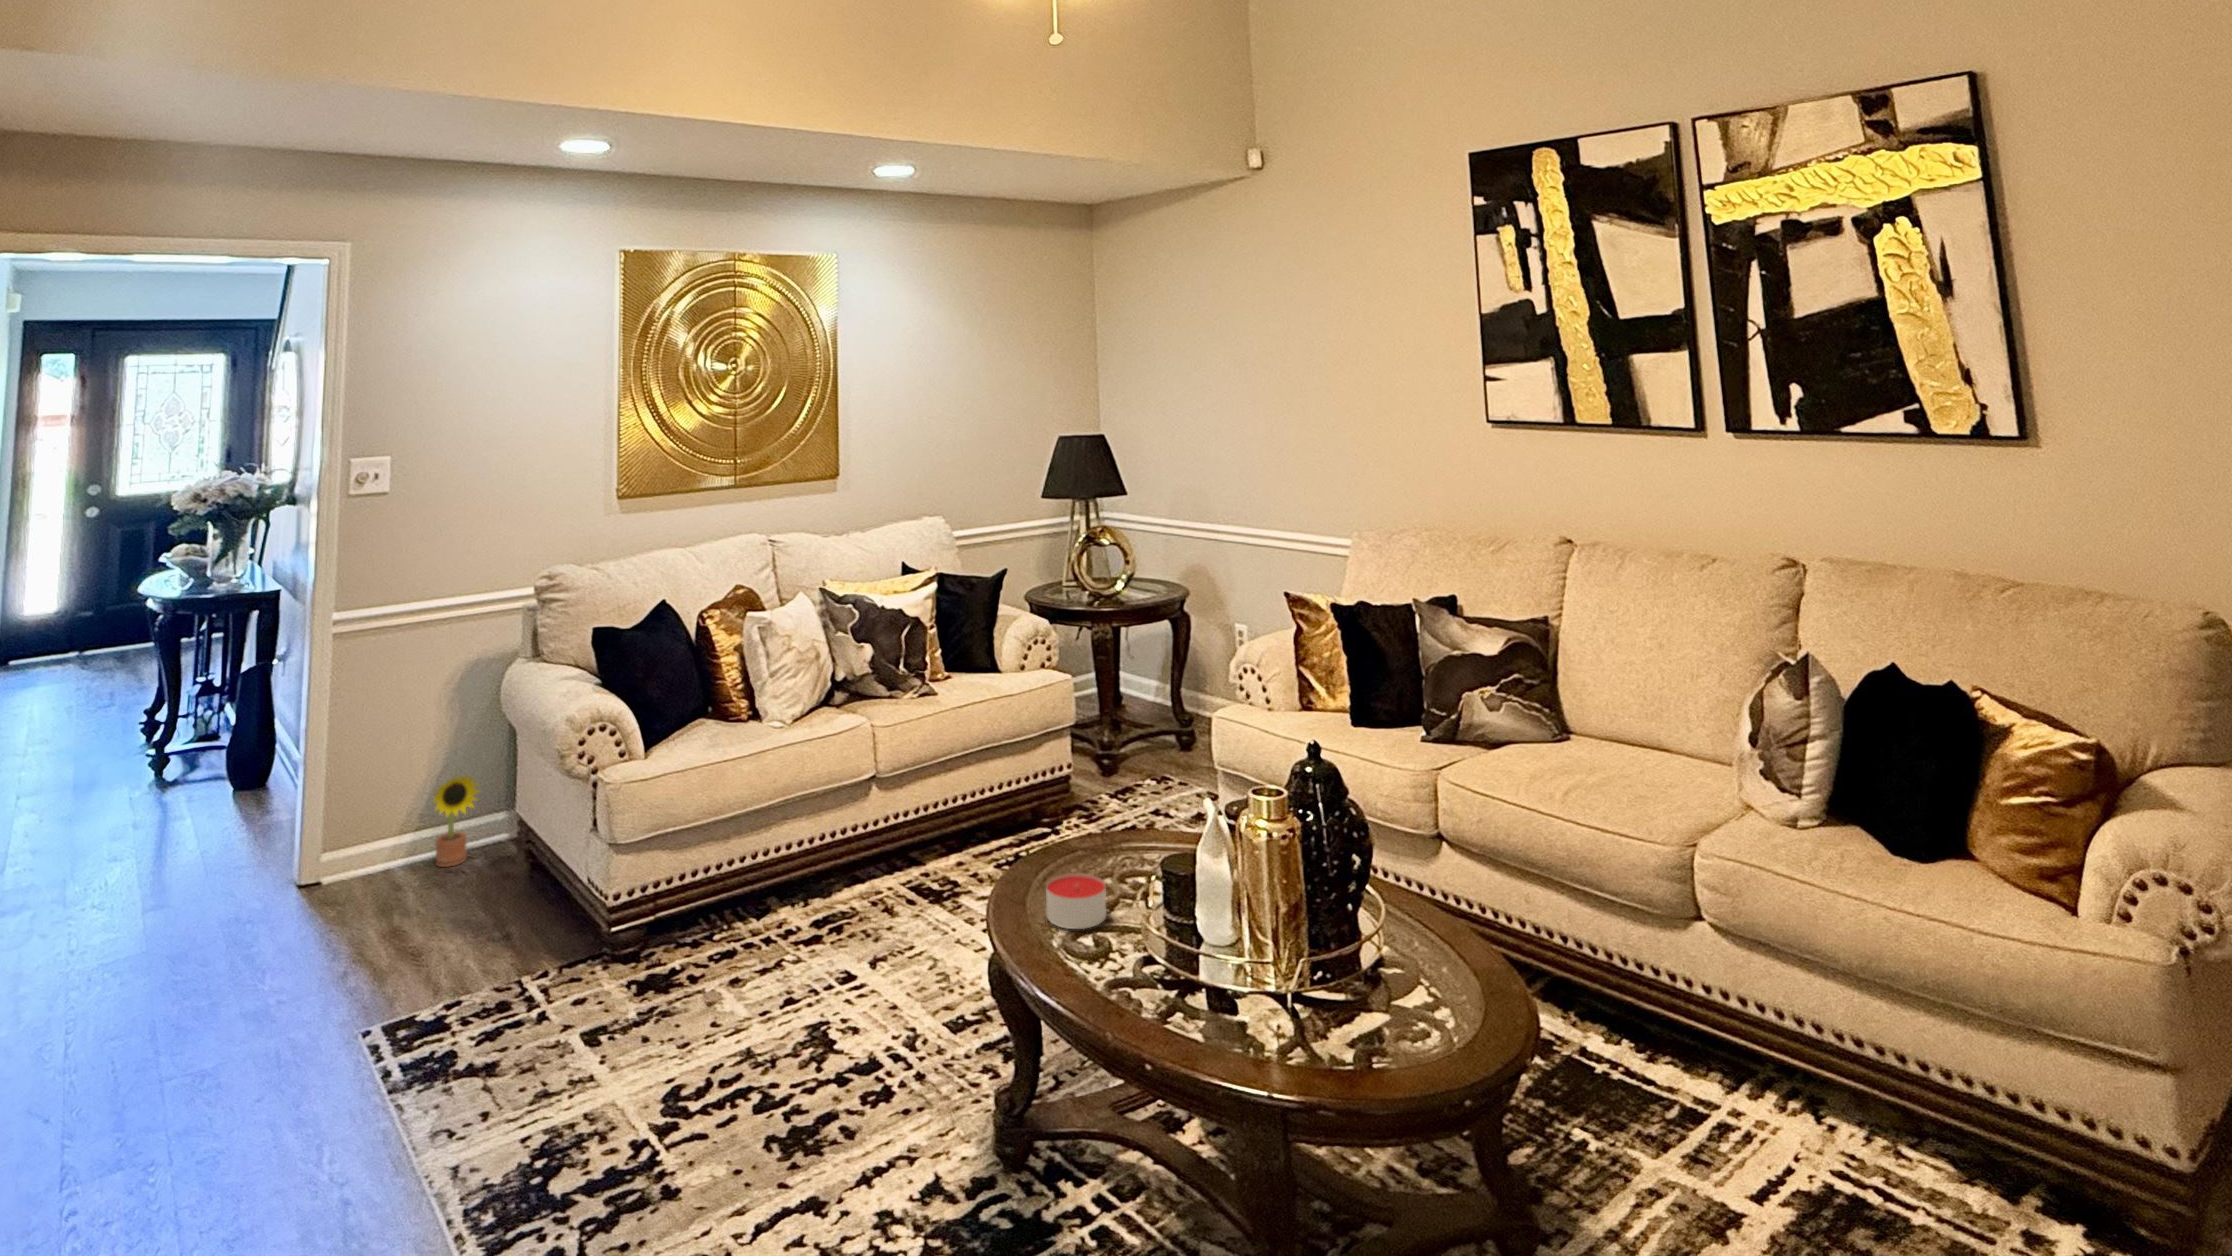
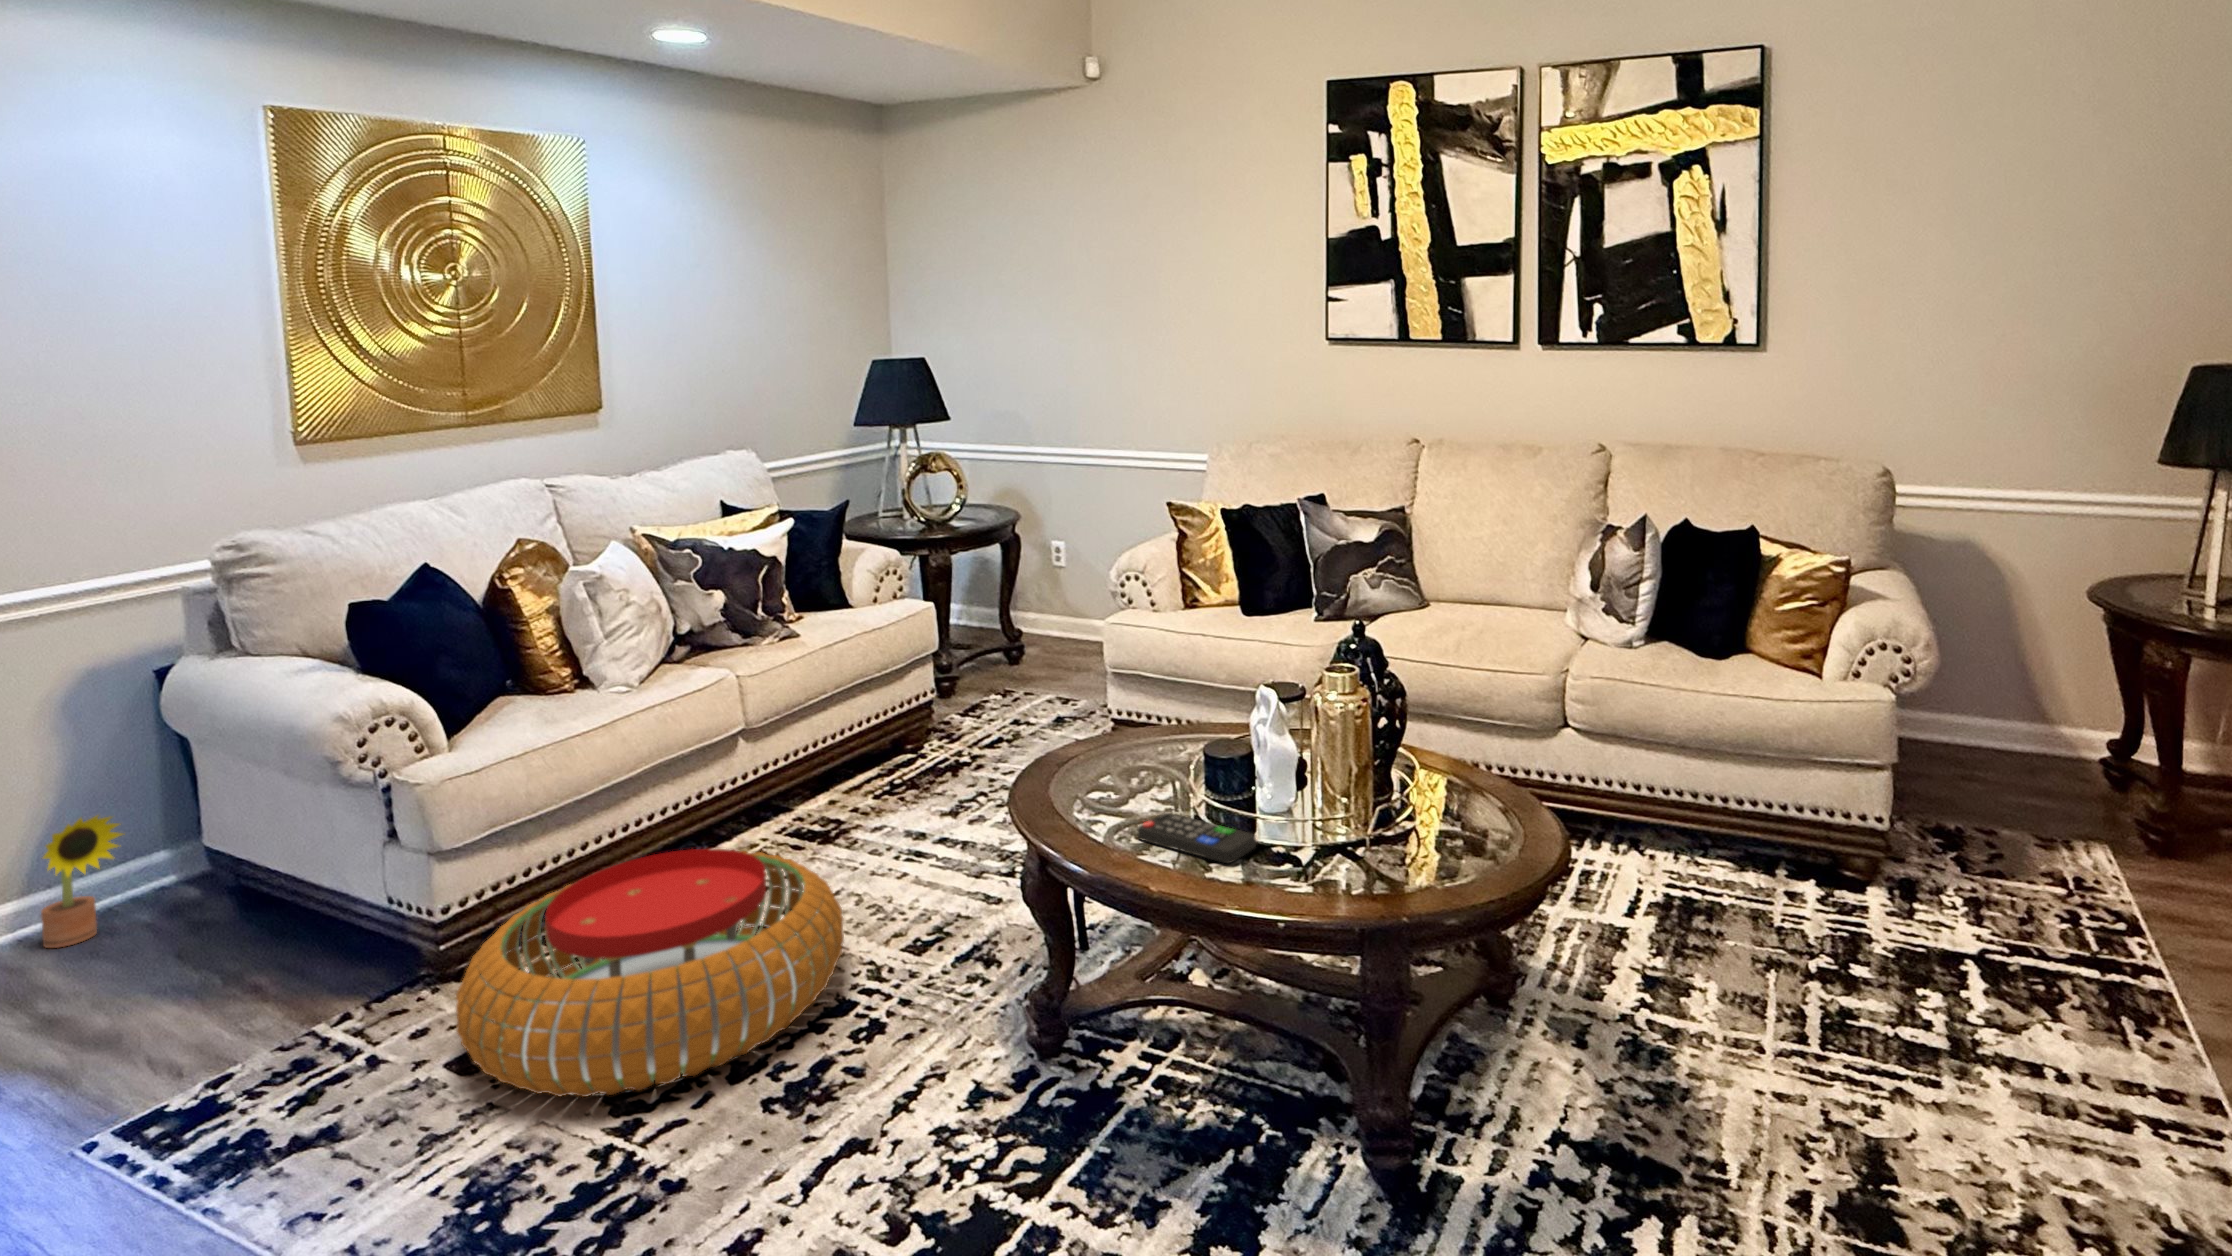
candle: present [1046,873,1106,929] -> none [1065,762,1126,813]
pouf: none [584,881,891,1097] -> present [456,849,844,1097]
remote control: none [1087,945,1195,1022] -> present [1138,813,1256,863]

